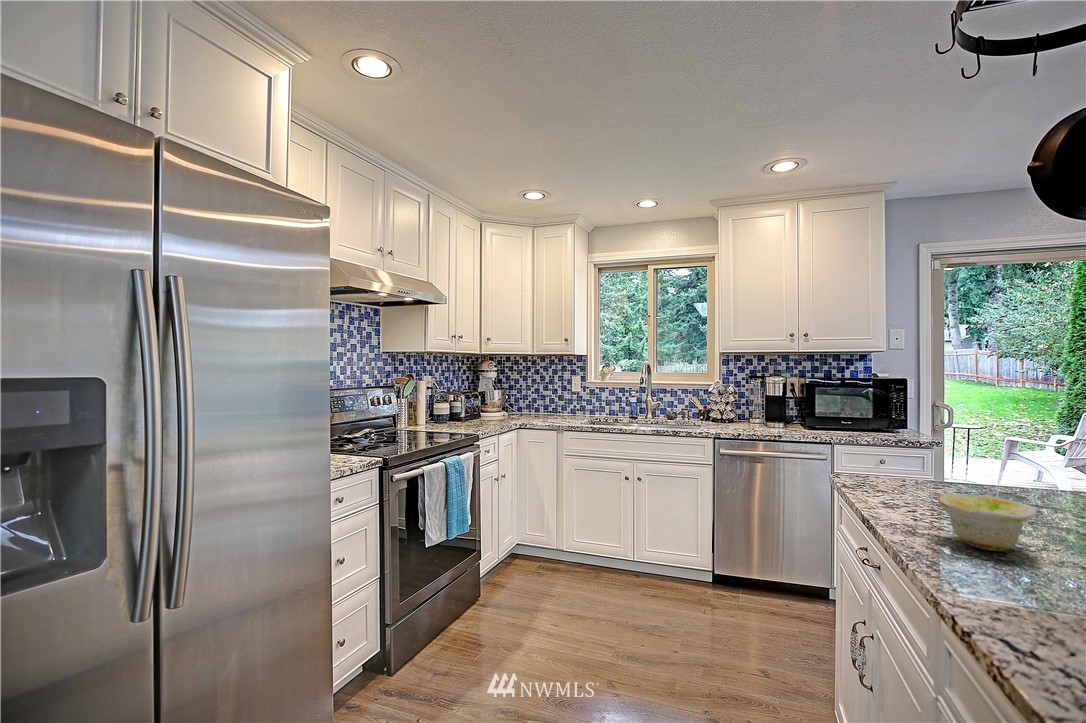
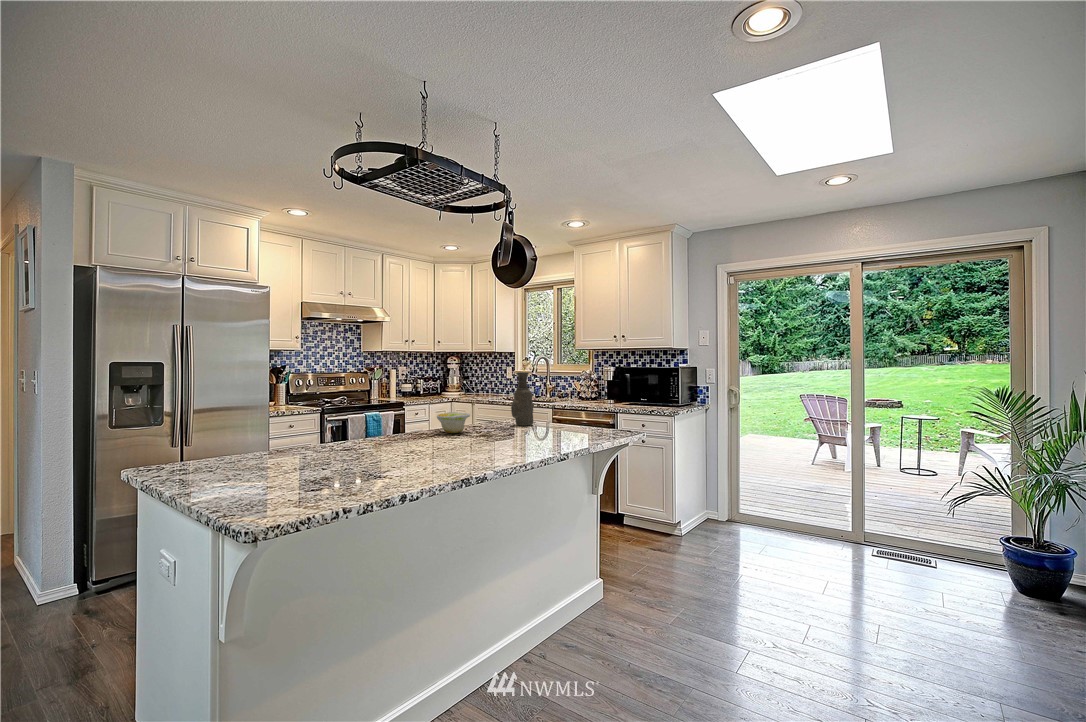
vase: none [938,395,985,502] -> present [511,372,533,425]

